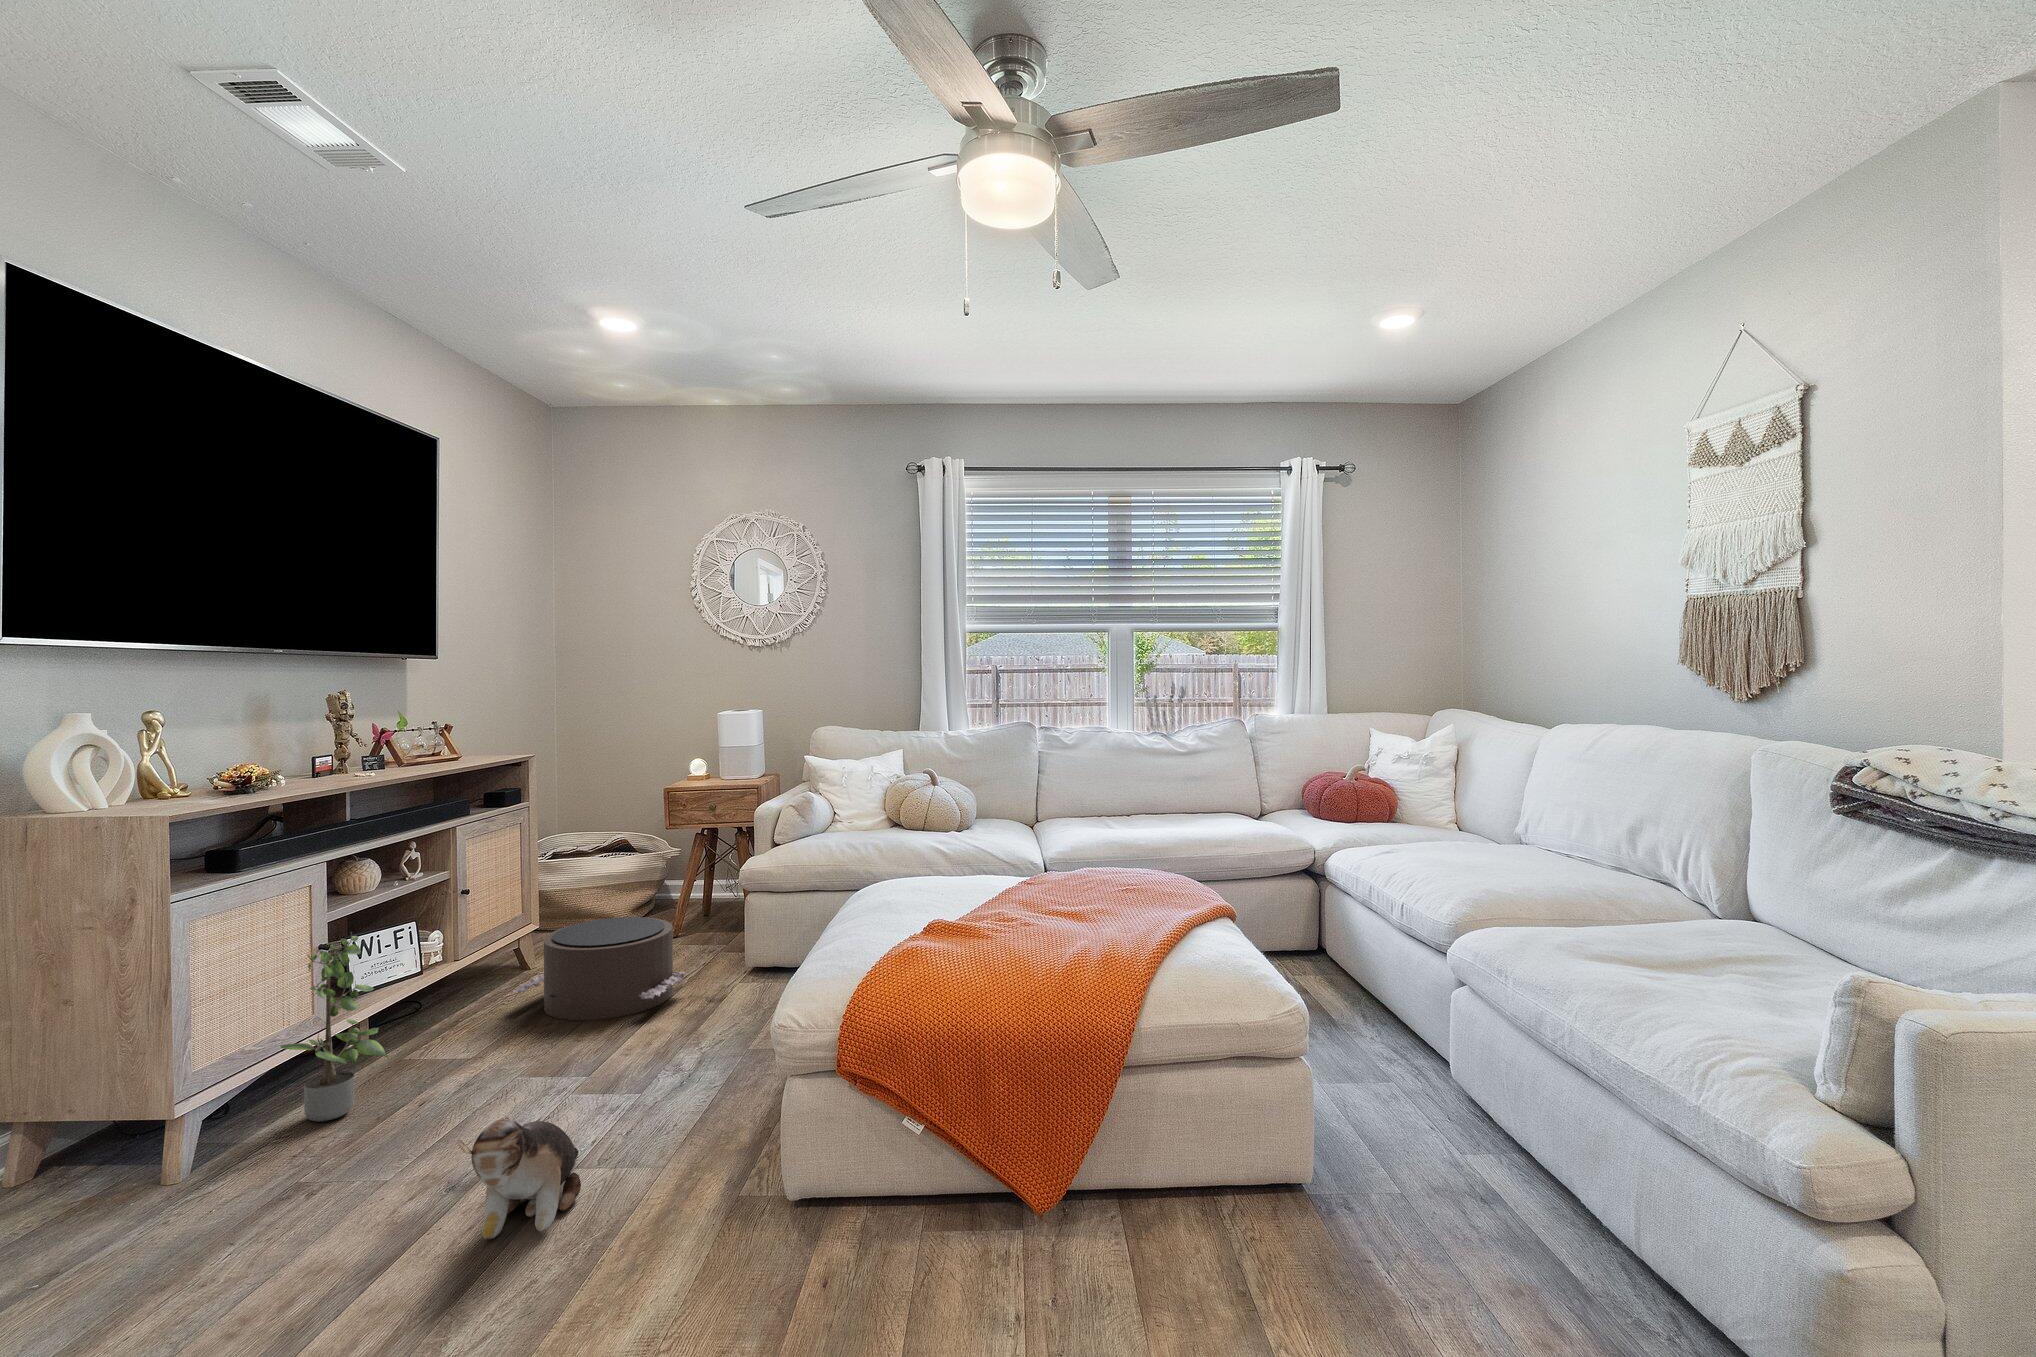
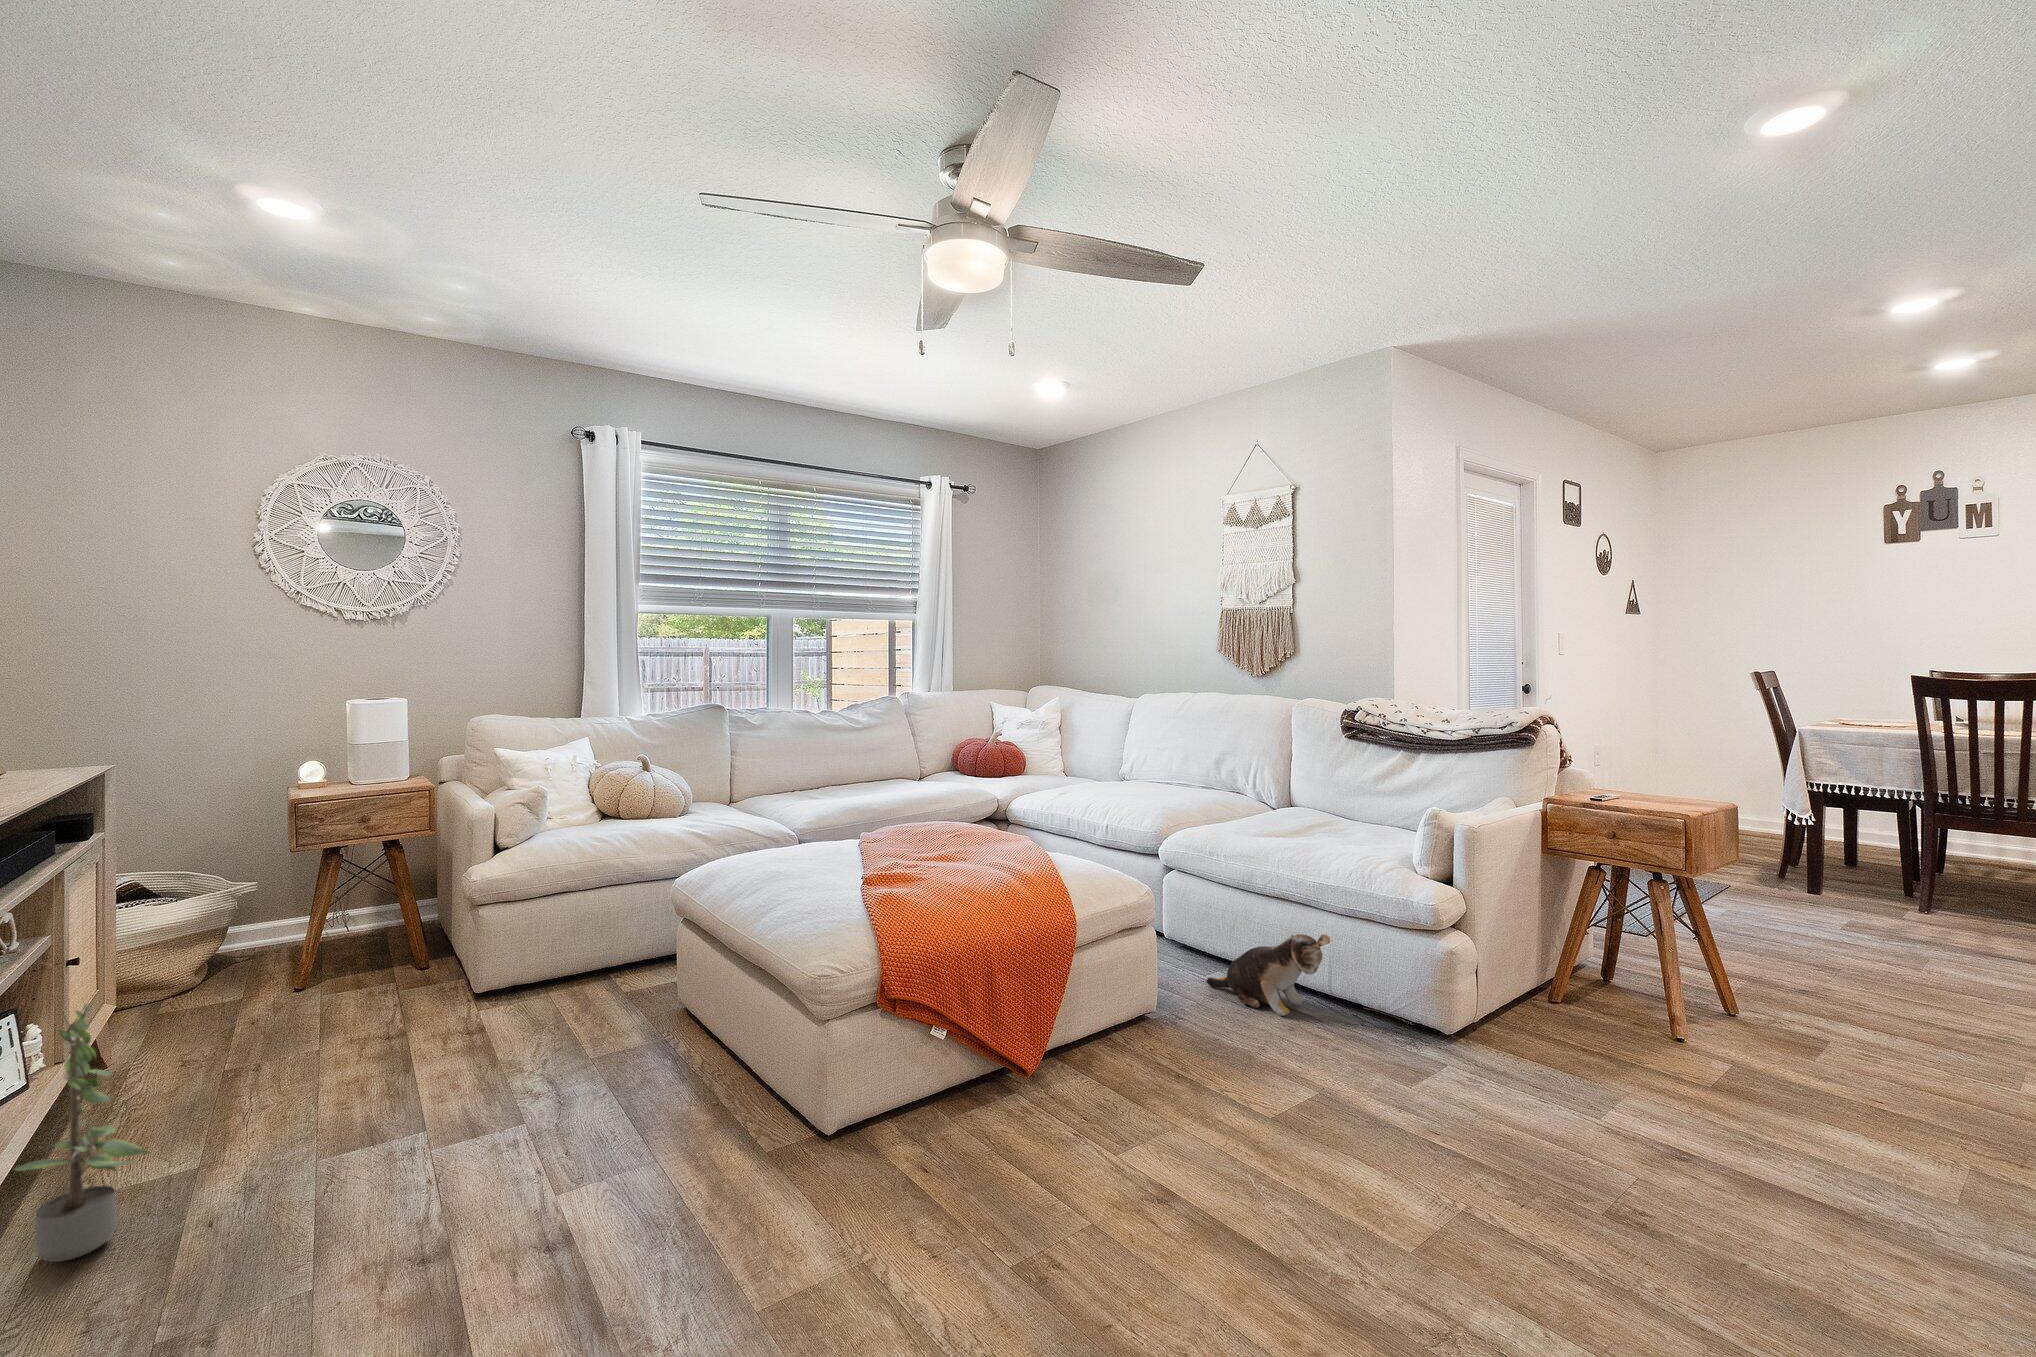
pouf: present [514,917,687,1020] -> none [188,943,428,1079]
plush toy: present [457,1117,581,1239] -> present [1207,934,1330,1016]

